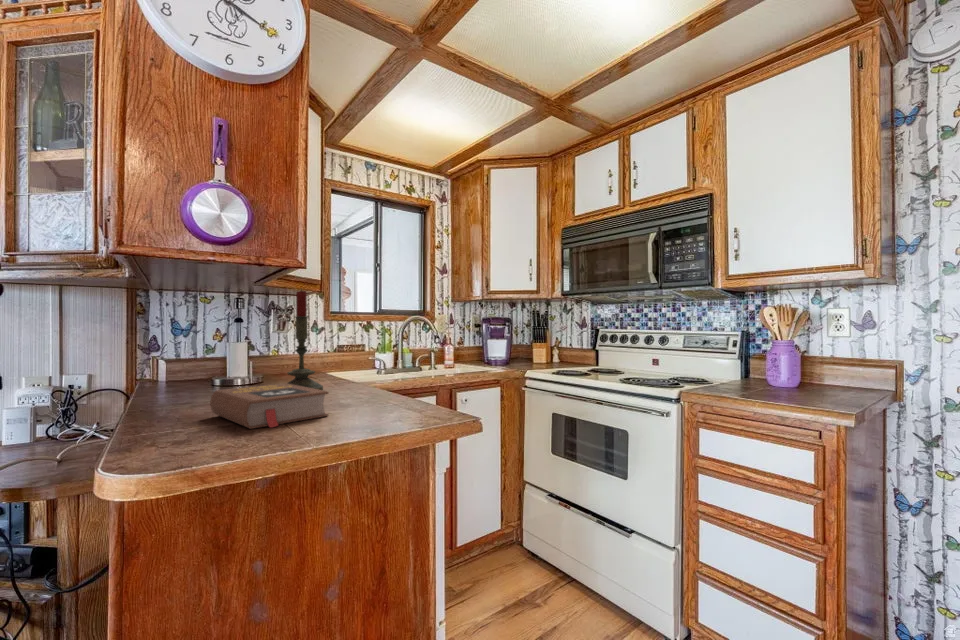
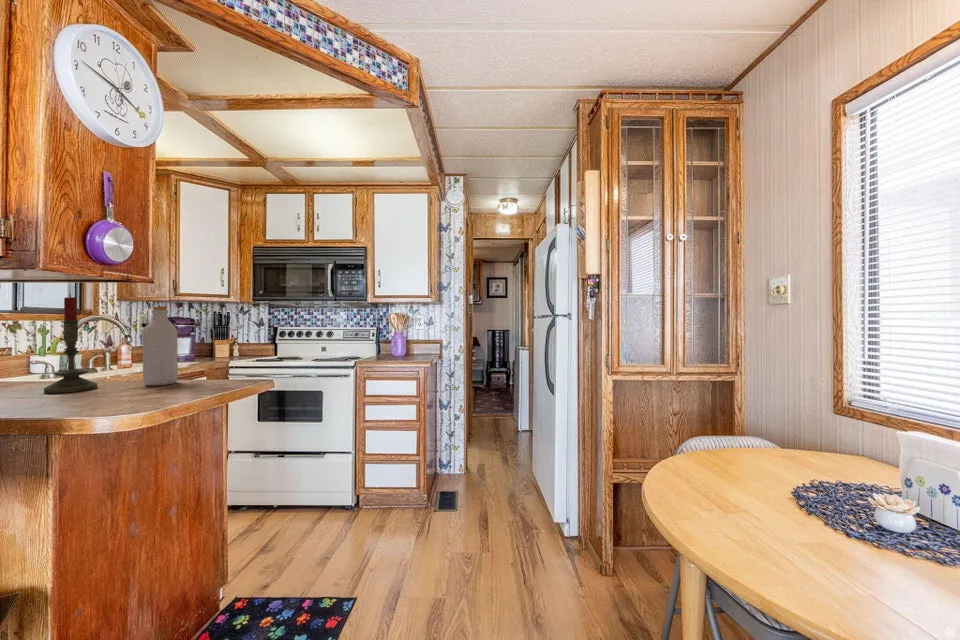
bottle: none [338,298,374,399] -> present [143,307,178,386]
book: present [210,383,328,429] -> none [77,374,196,403]

